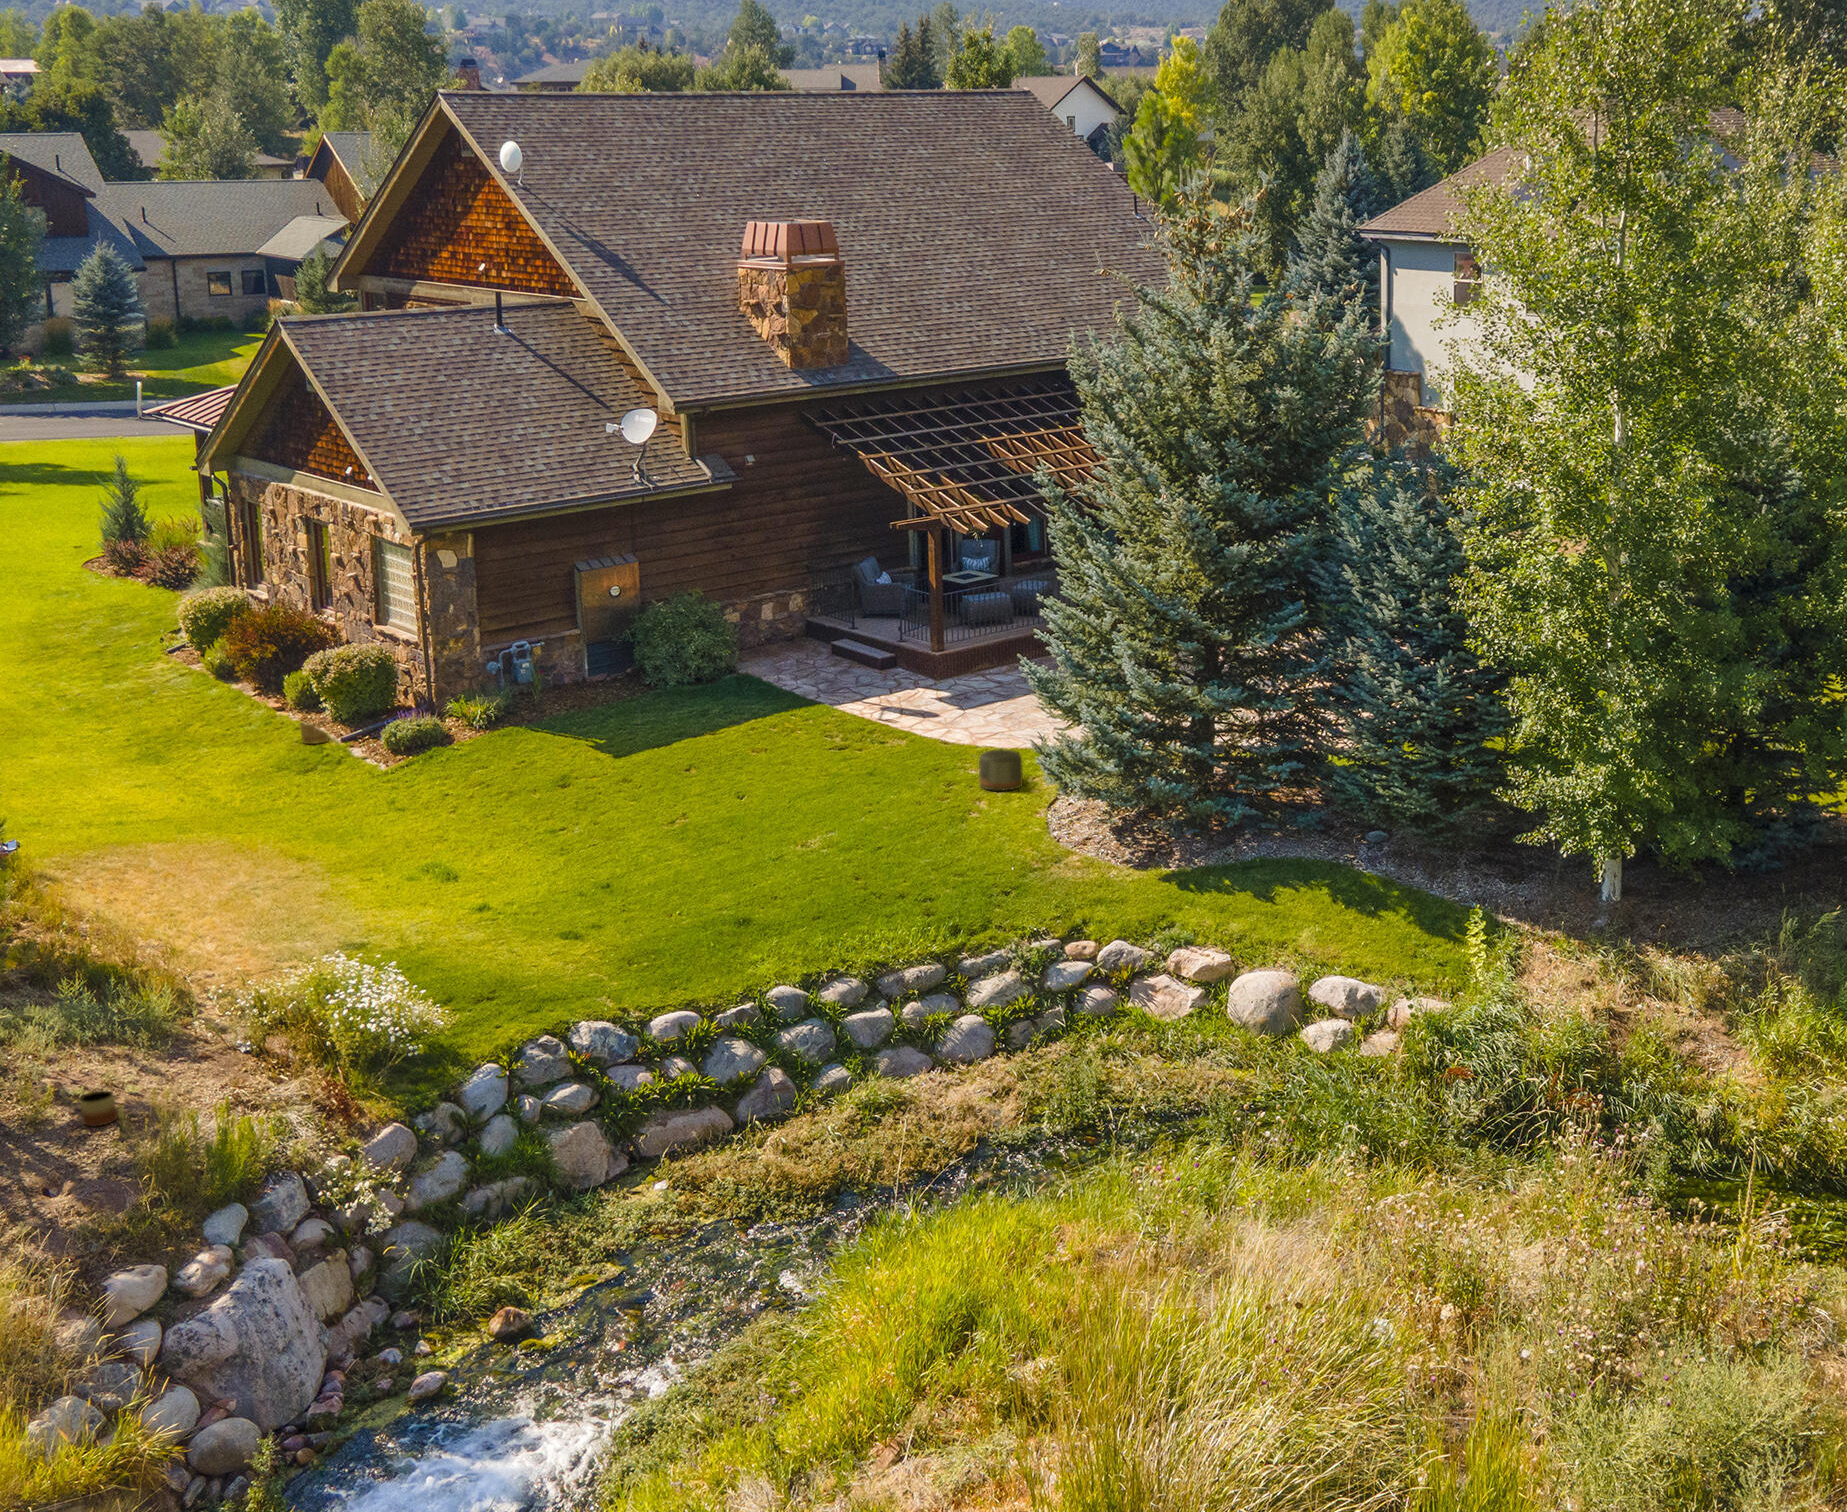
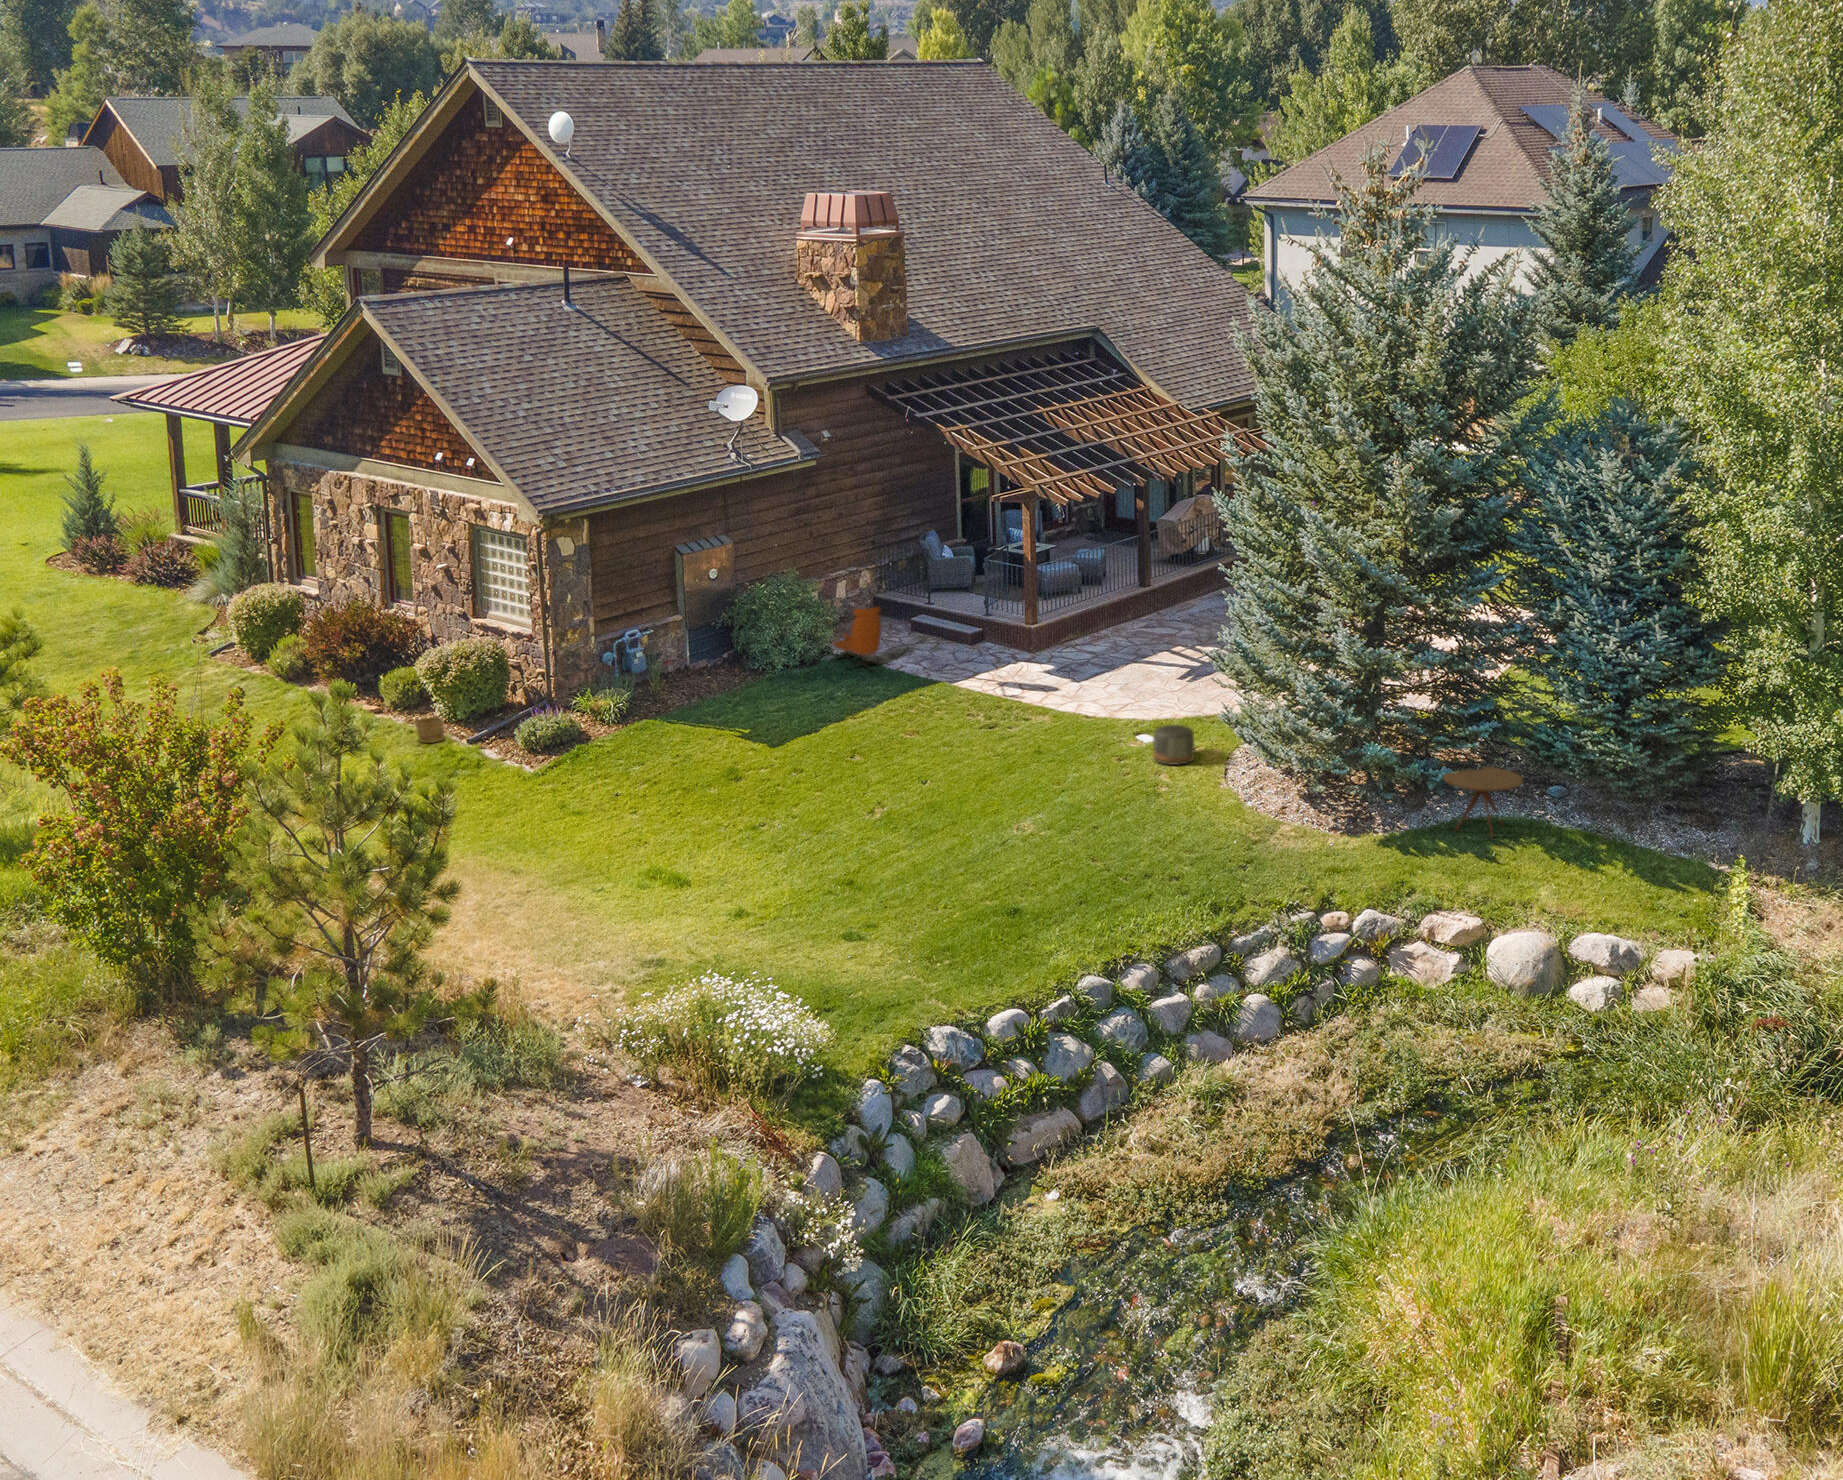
lounge chair: none [731,628,774,694] -> present [833,607,881,666]
round table: none [1242,800,1328,876] -> present [1443,767,1523,836]
planter: present [80,1091,118,1126] -> none [533,1146,567,1183]

